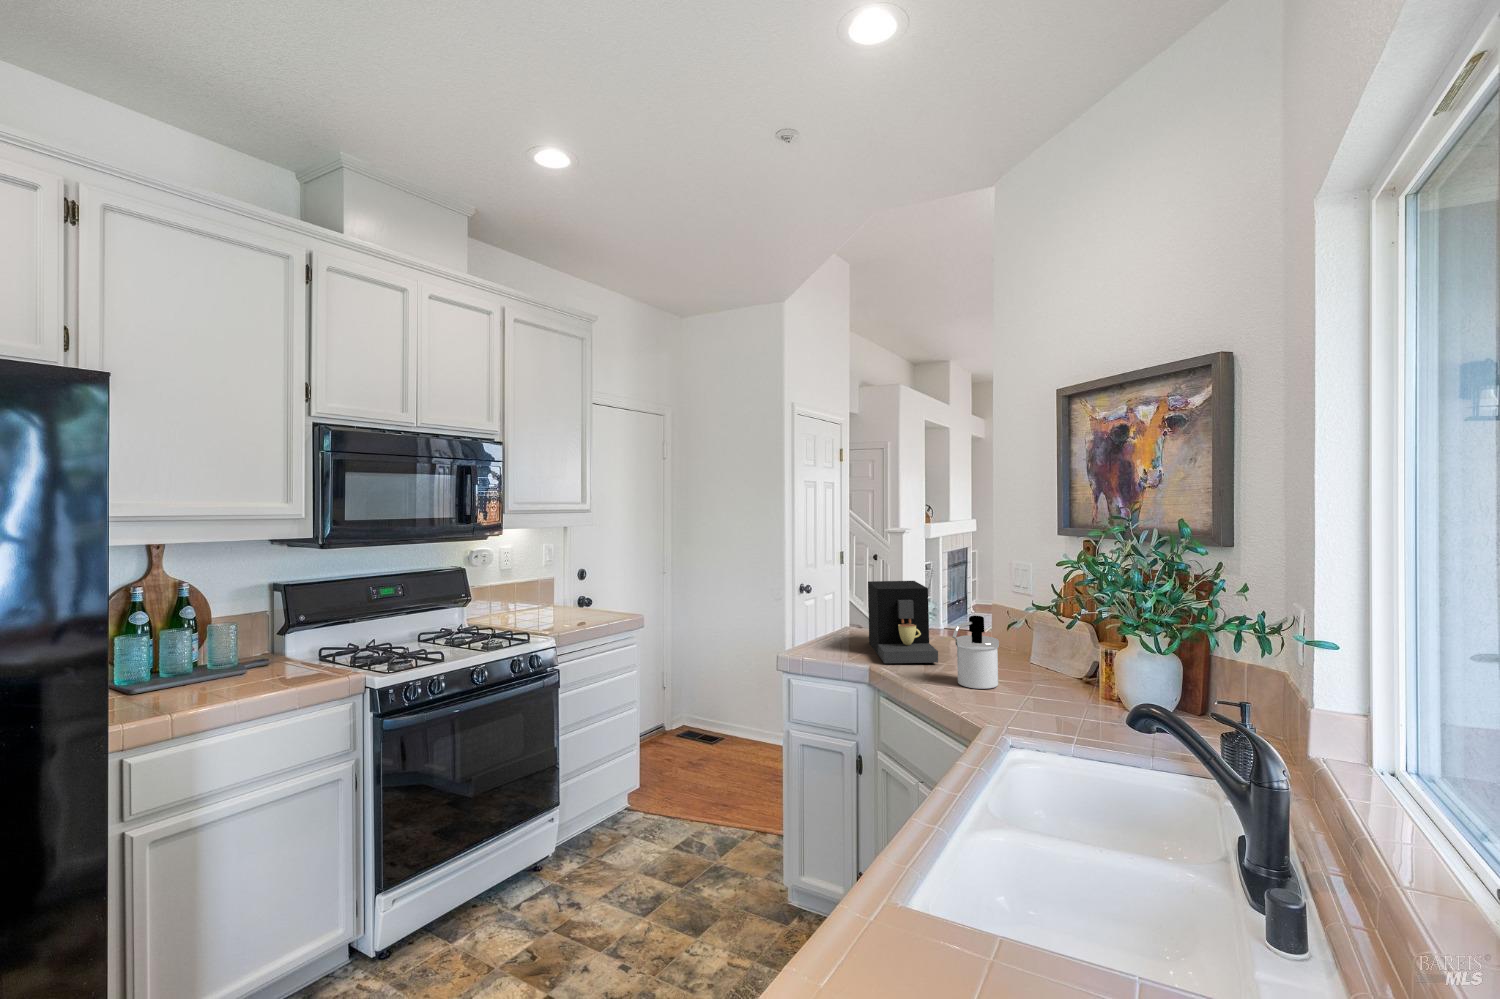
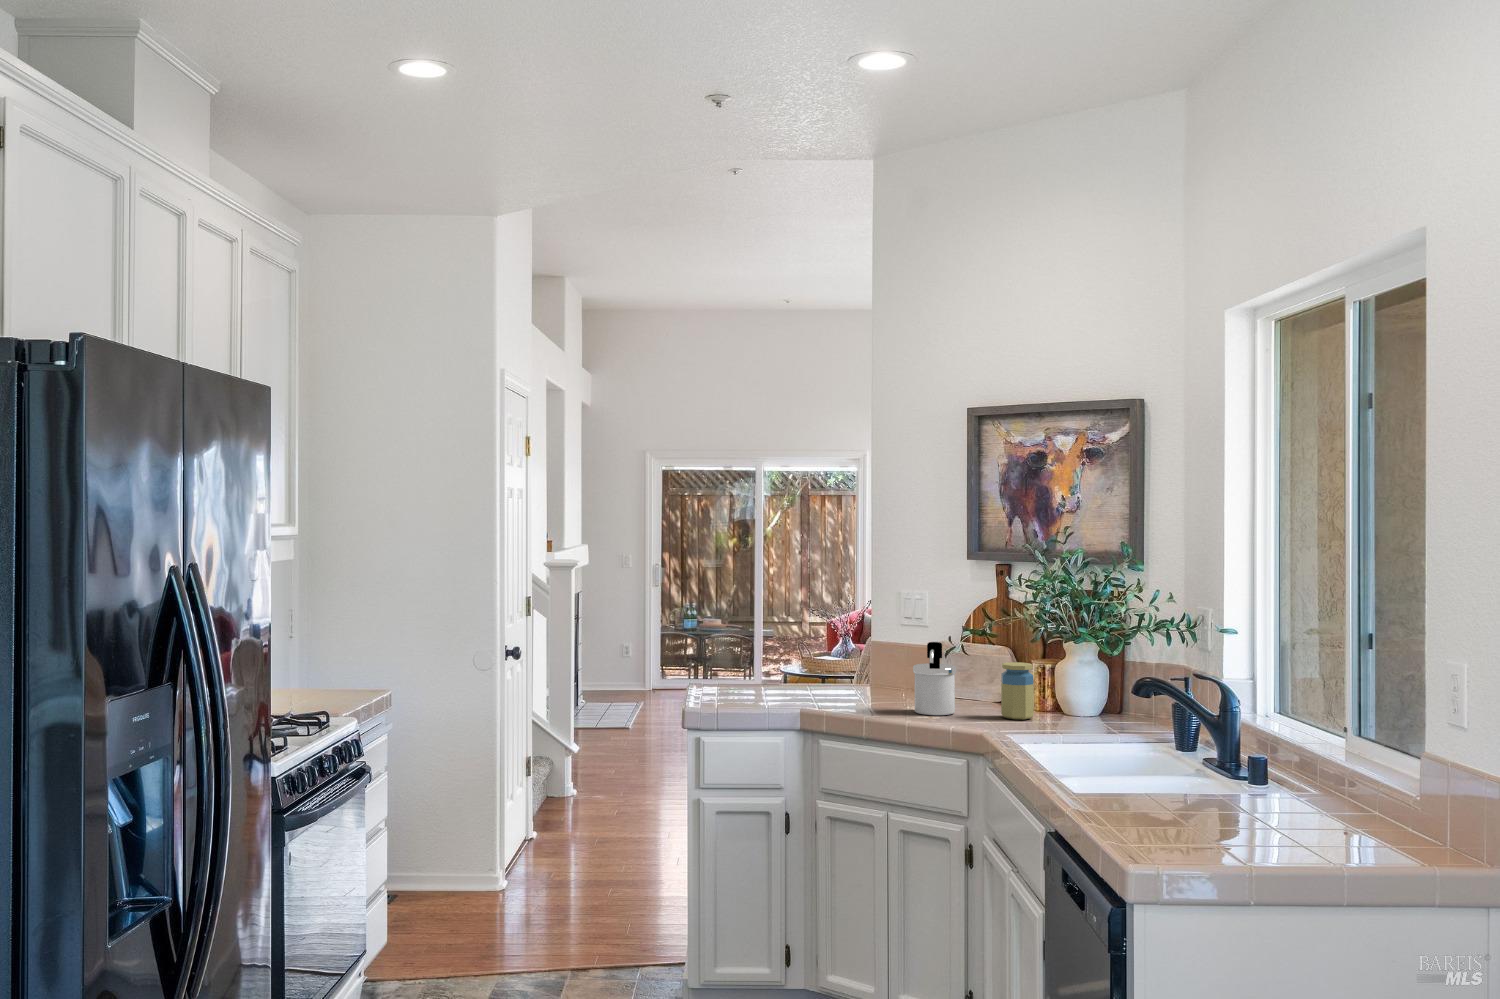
coffee maker: present [868,581,938,663] -> none [755,615,867,705]
jar: none [1035,643,1072,706] -> present [1001,662,1034,720]

